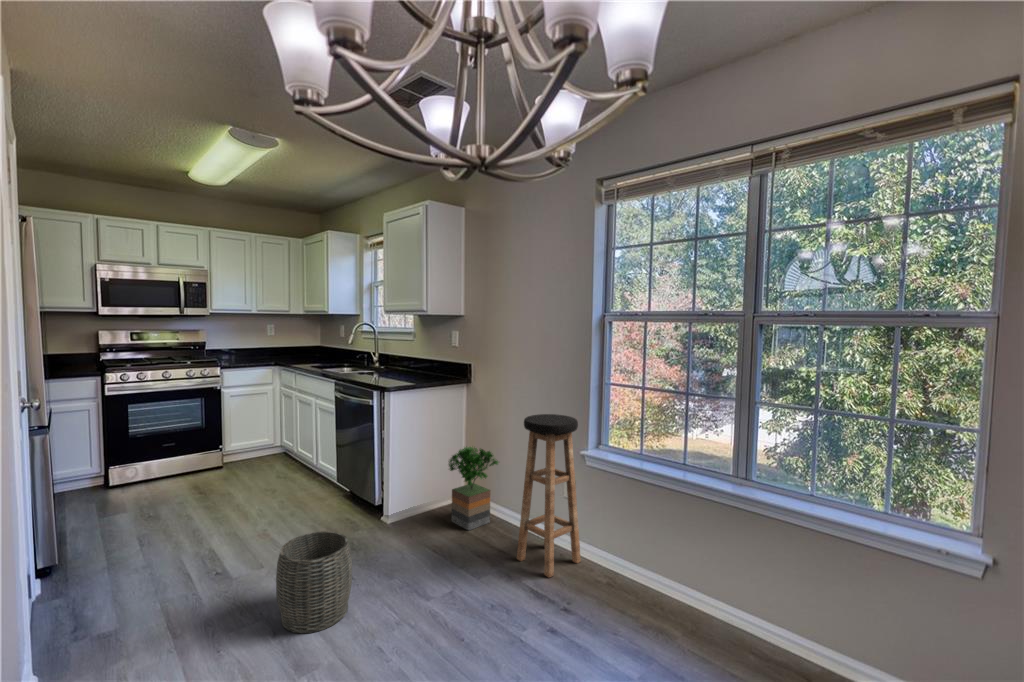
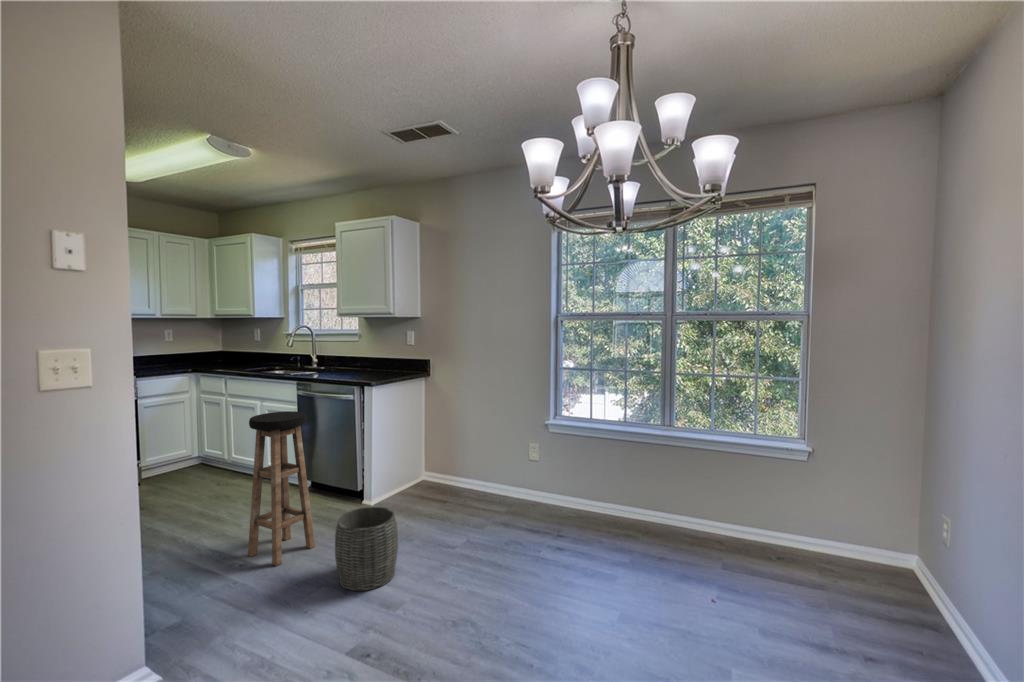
bar stool: present [517,414,581,577] -> present [248,411,315,566]
potted tree: present [449,447,498,530] -> none [426,429,469,500]

